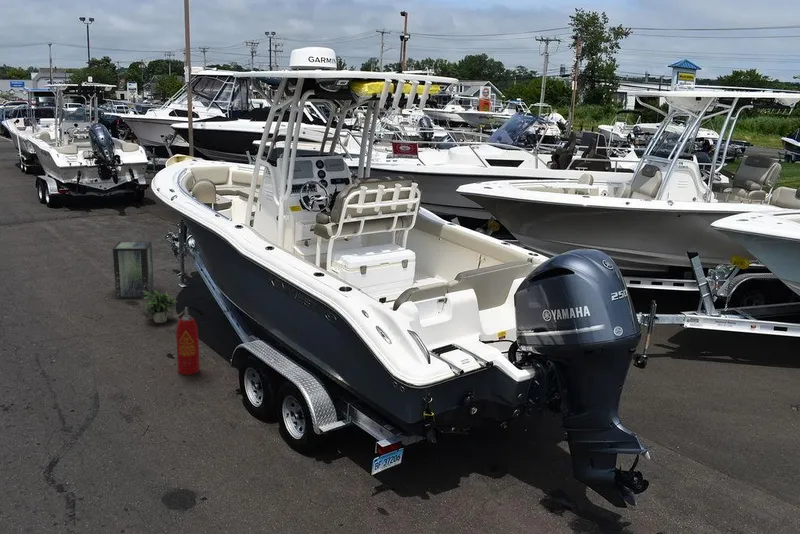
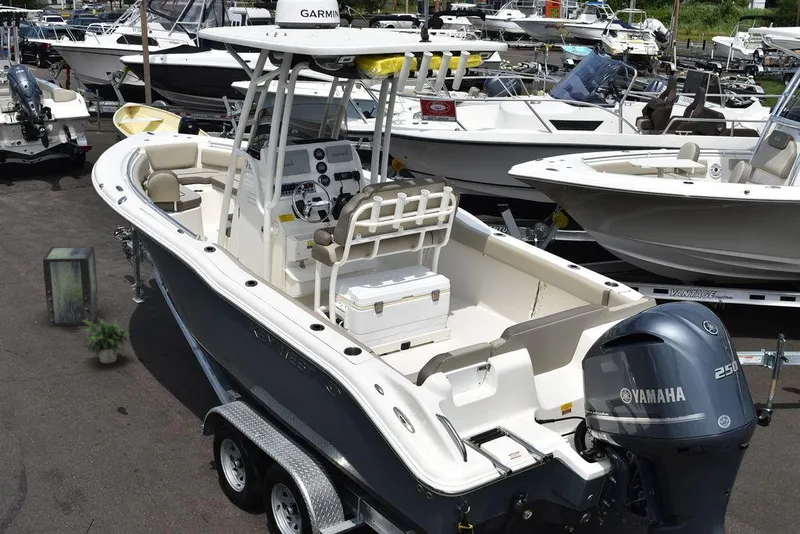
fire extinguisher: present [174,306,203,375] -> none [124,353,164,444]

